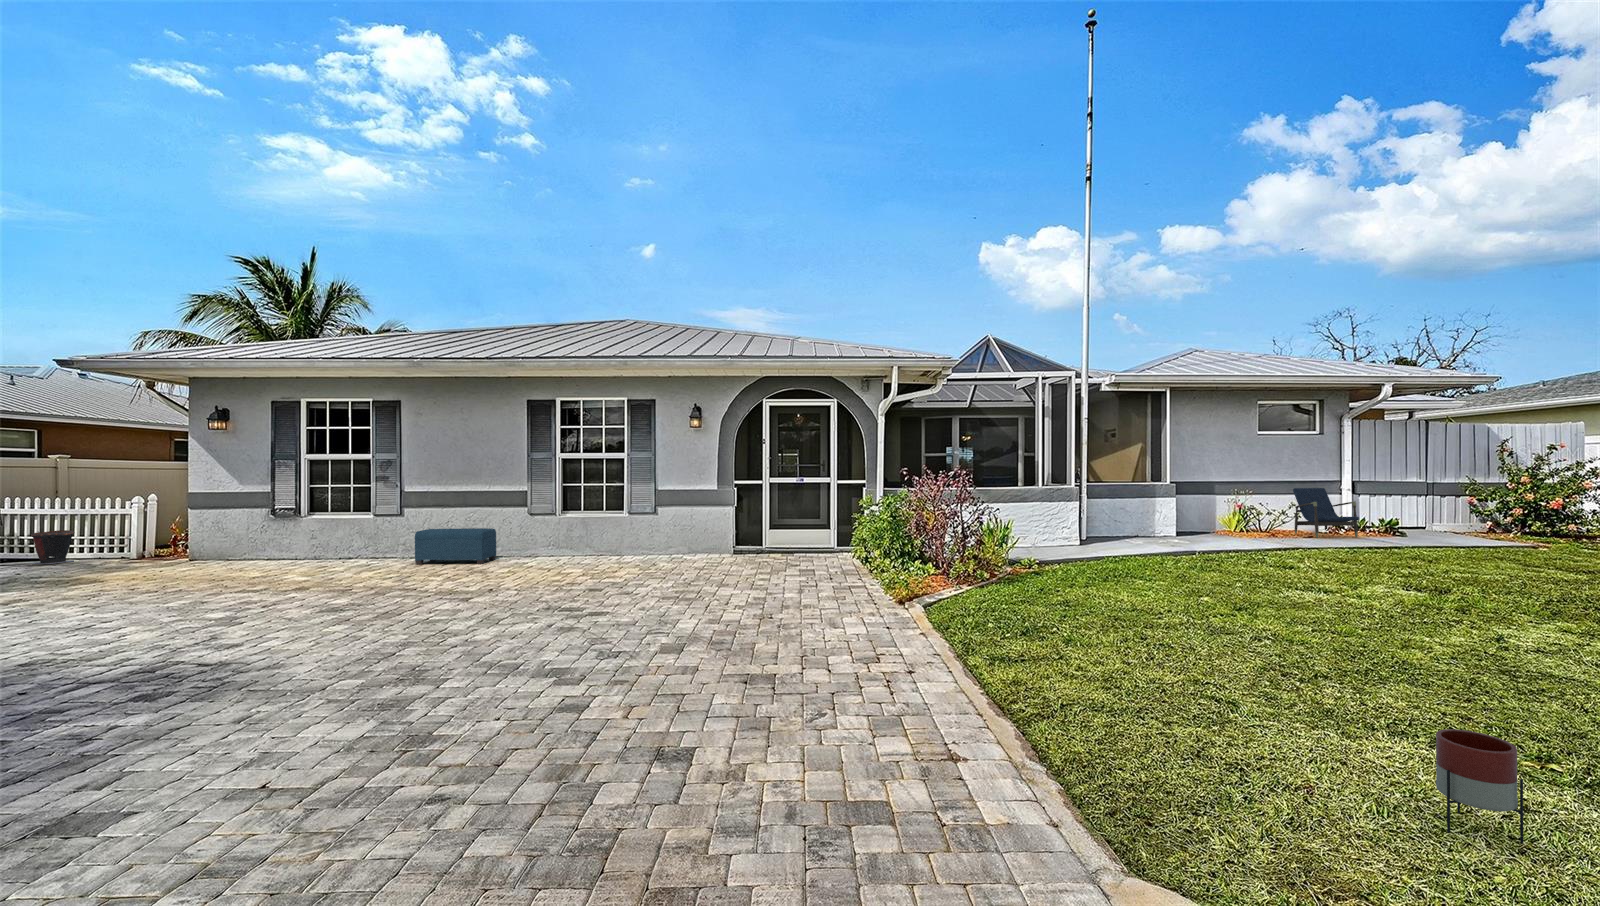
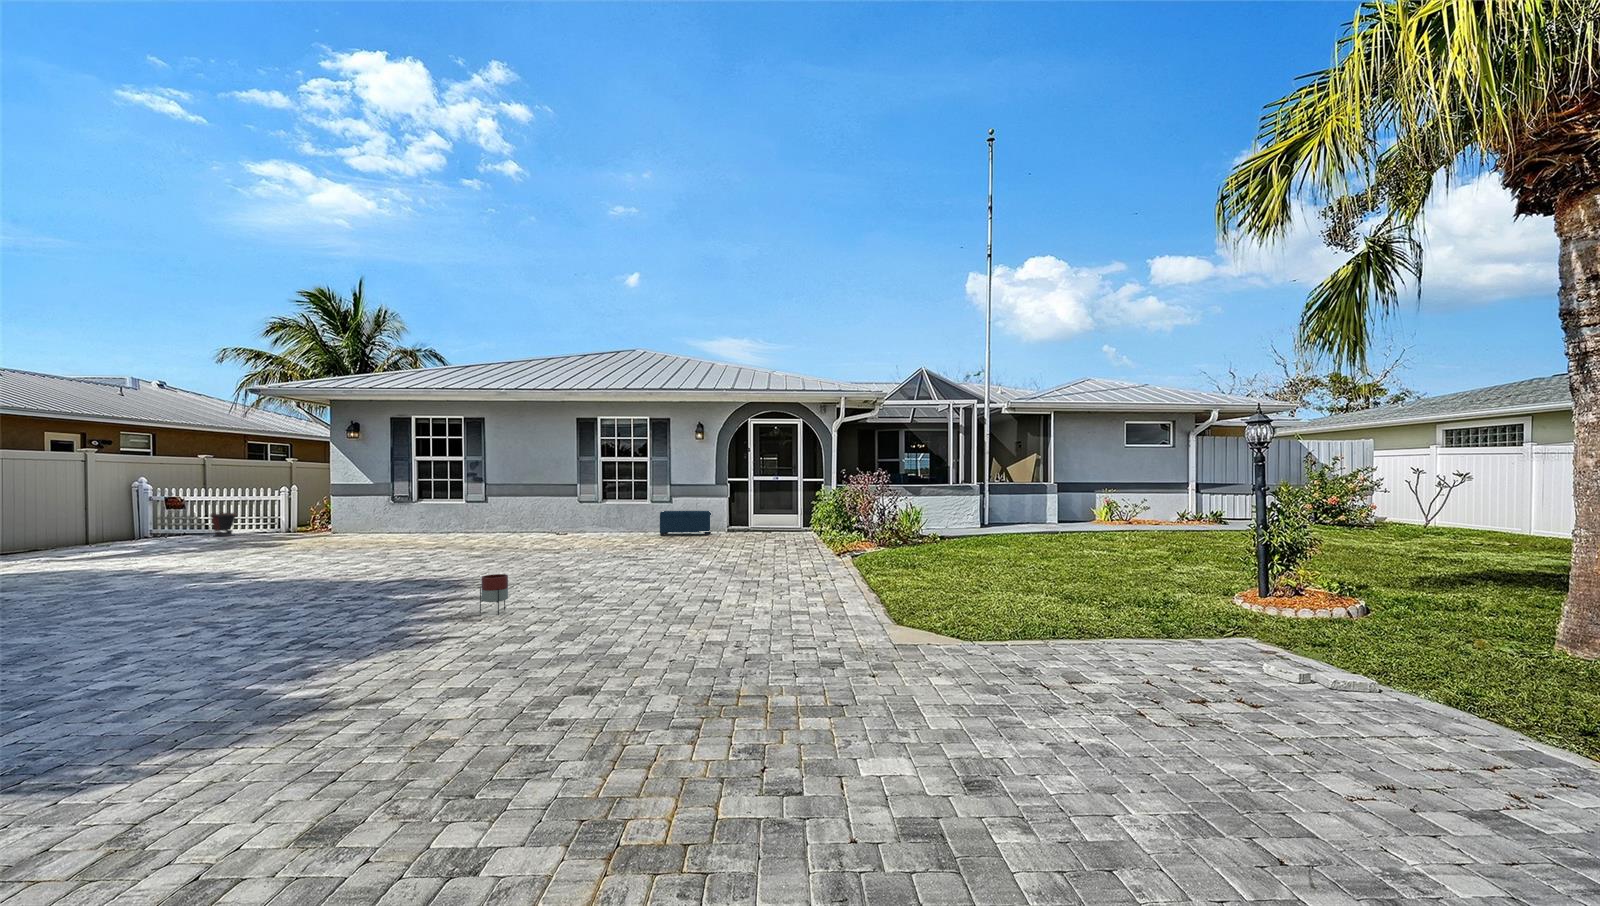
lounge chair: present [1293,488,1359,538] -> none [1148,488,1190,524]
bench: present [415,528,496,565] -> present [660,511,711,536]
planter: present [1436,729,1523,844] -> present [480,574,508,615]

